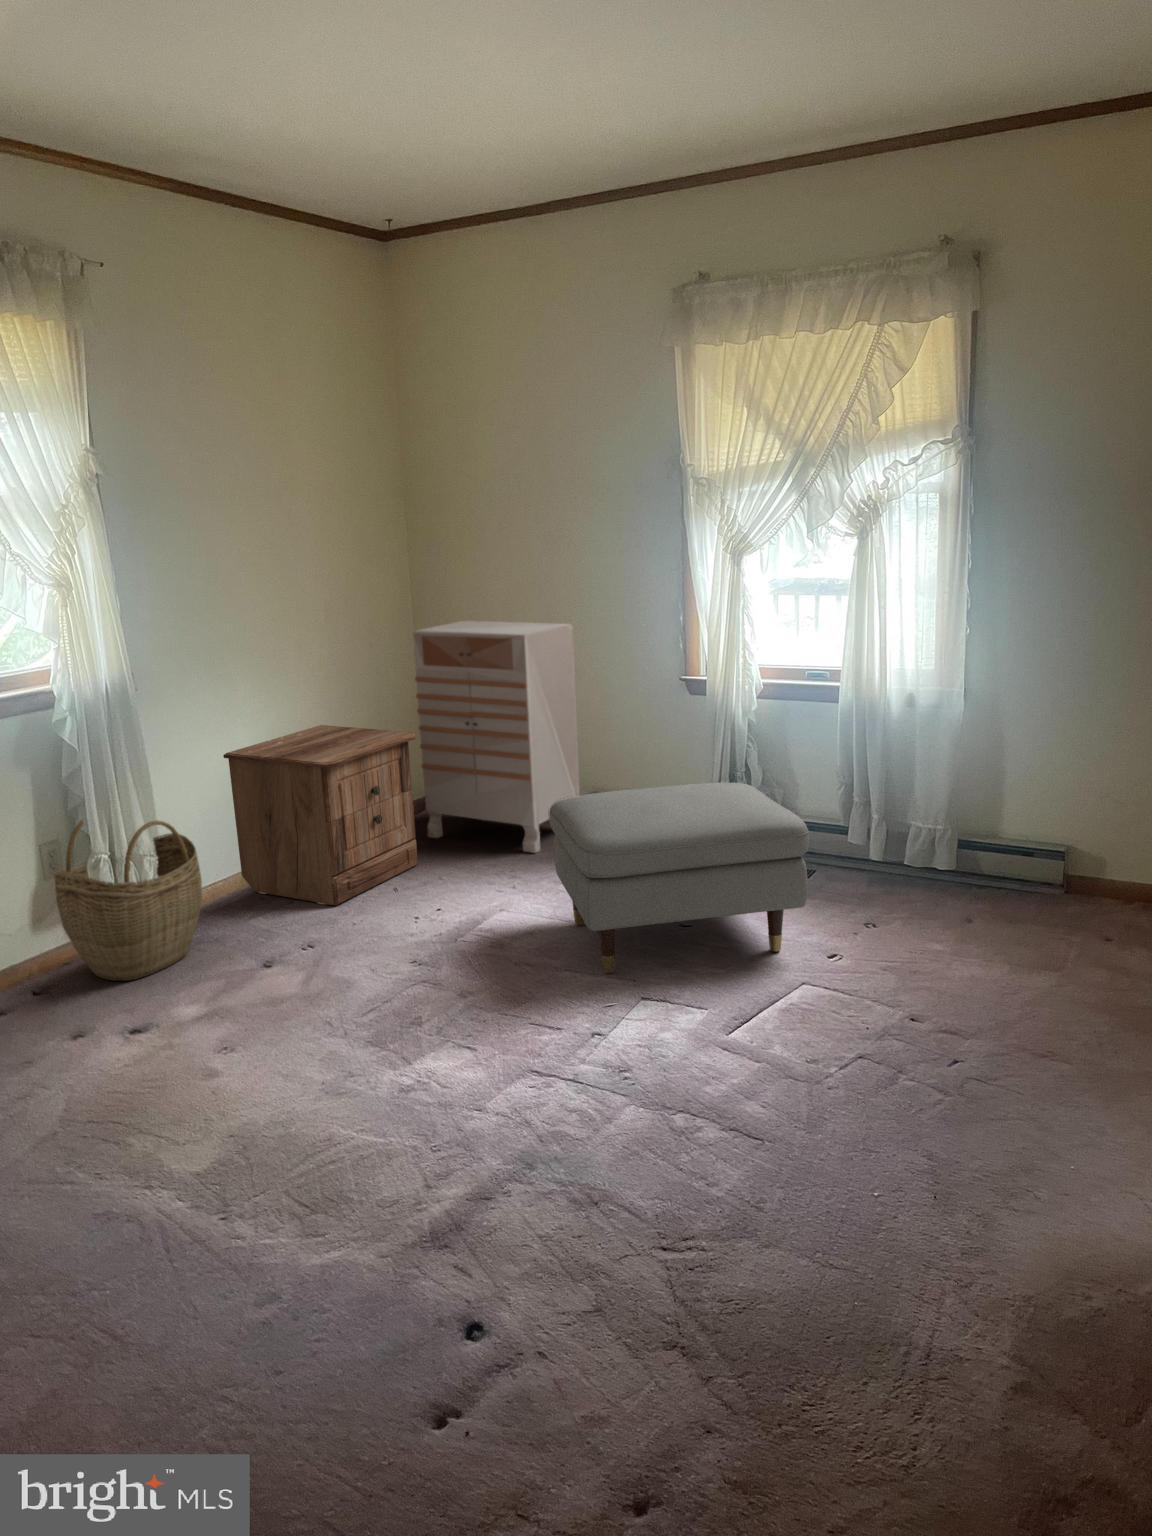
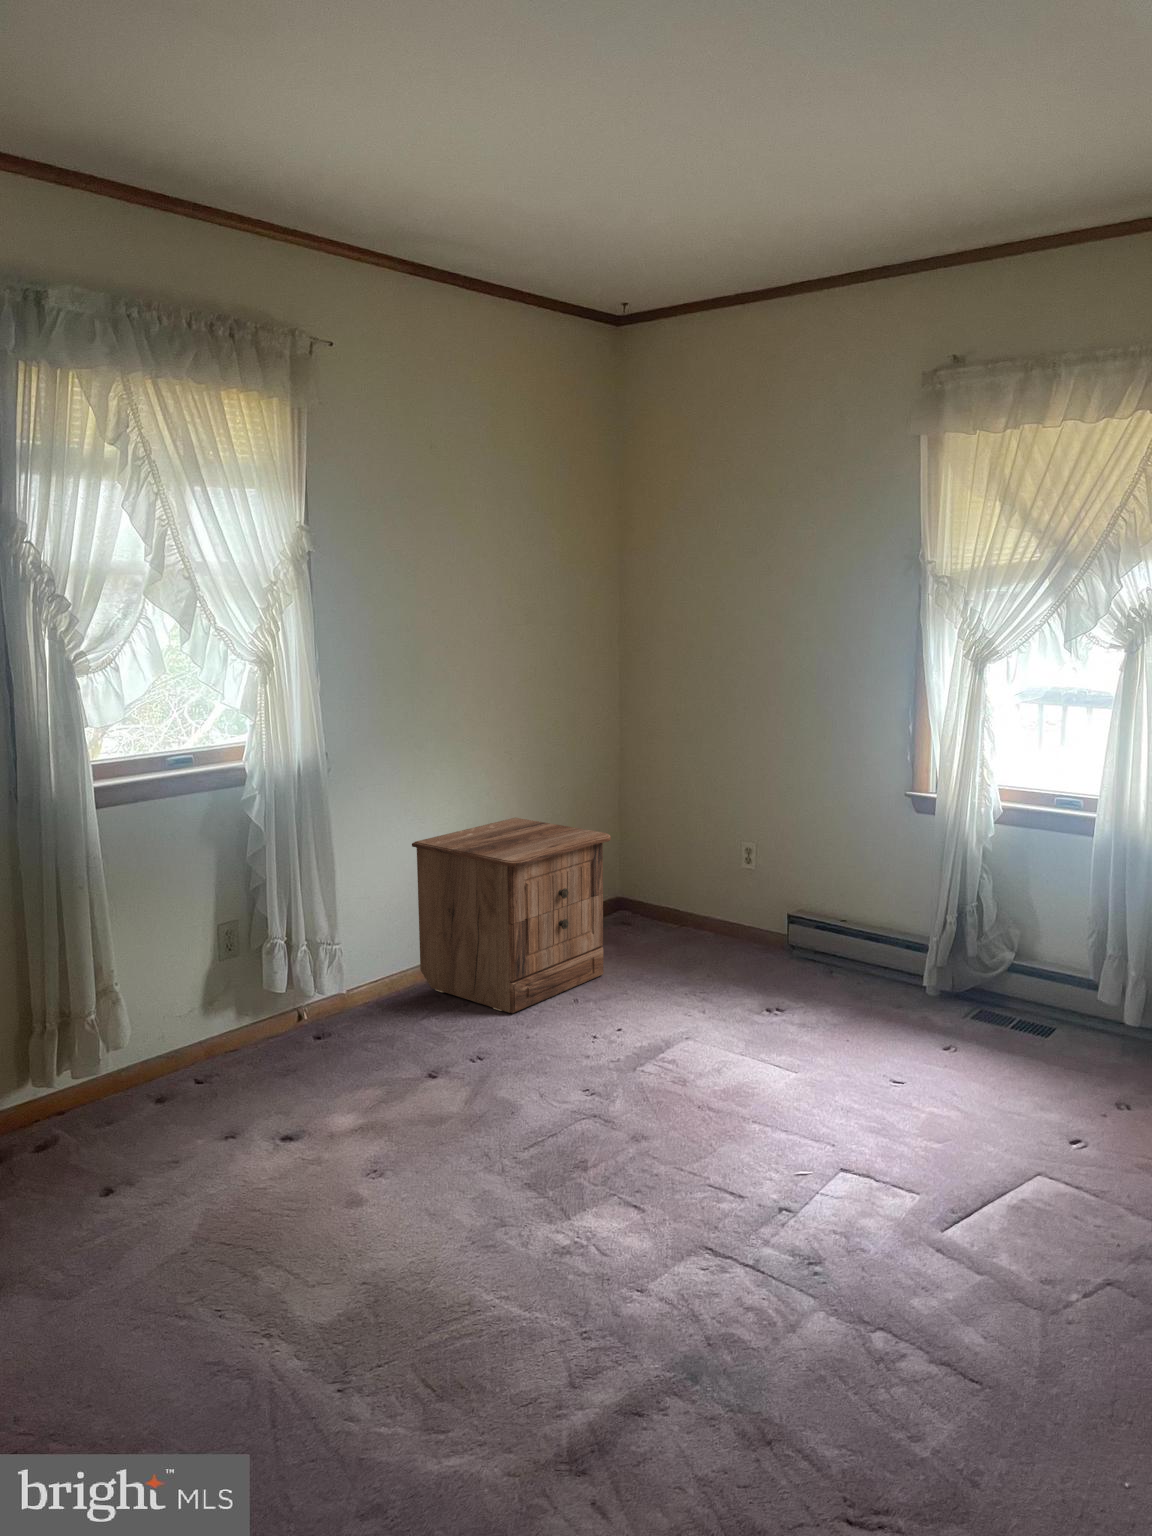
dresser: present [413,621,579,853] -> none [615,717,788,974]
ottoman: present [549,783,809,973] -> none [747,920,1053,1131]
woven basket: present [54,821,202,981] -> none [229,896,375,1077]

